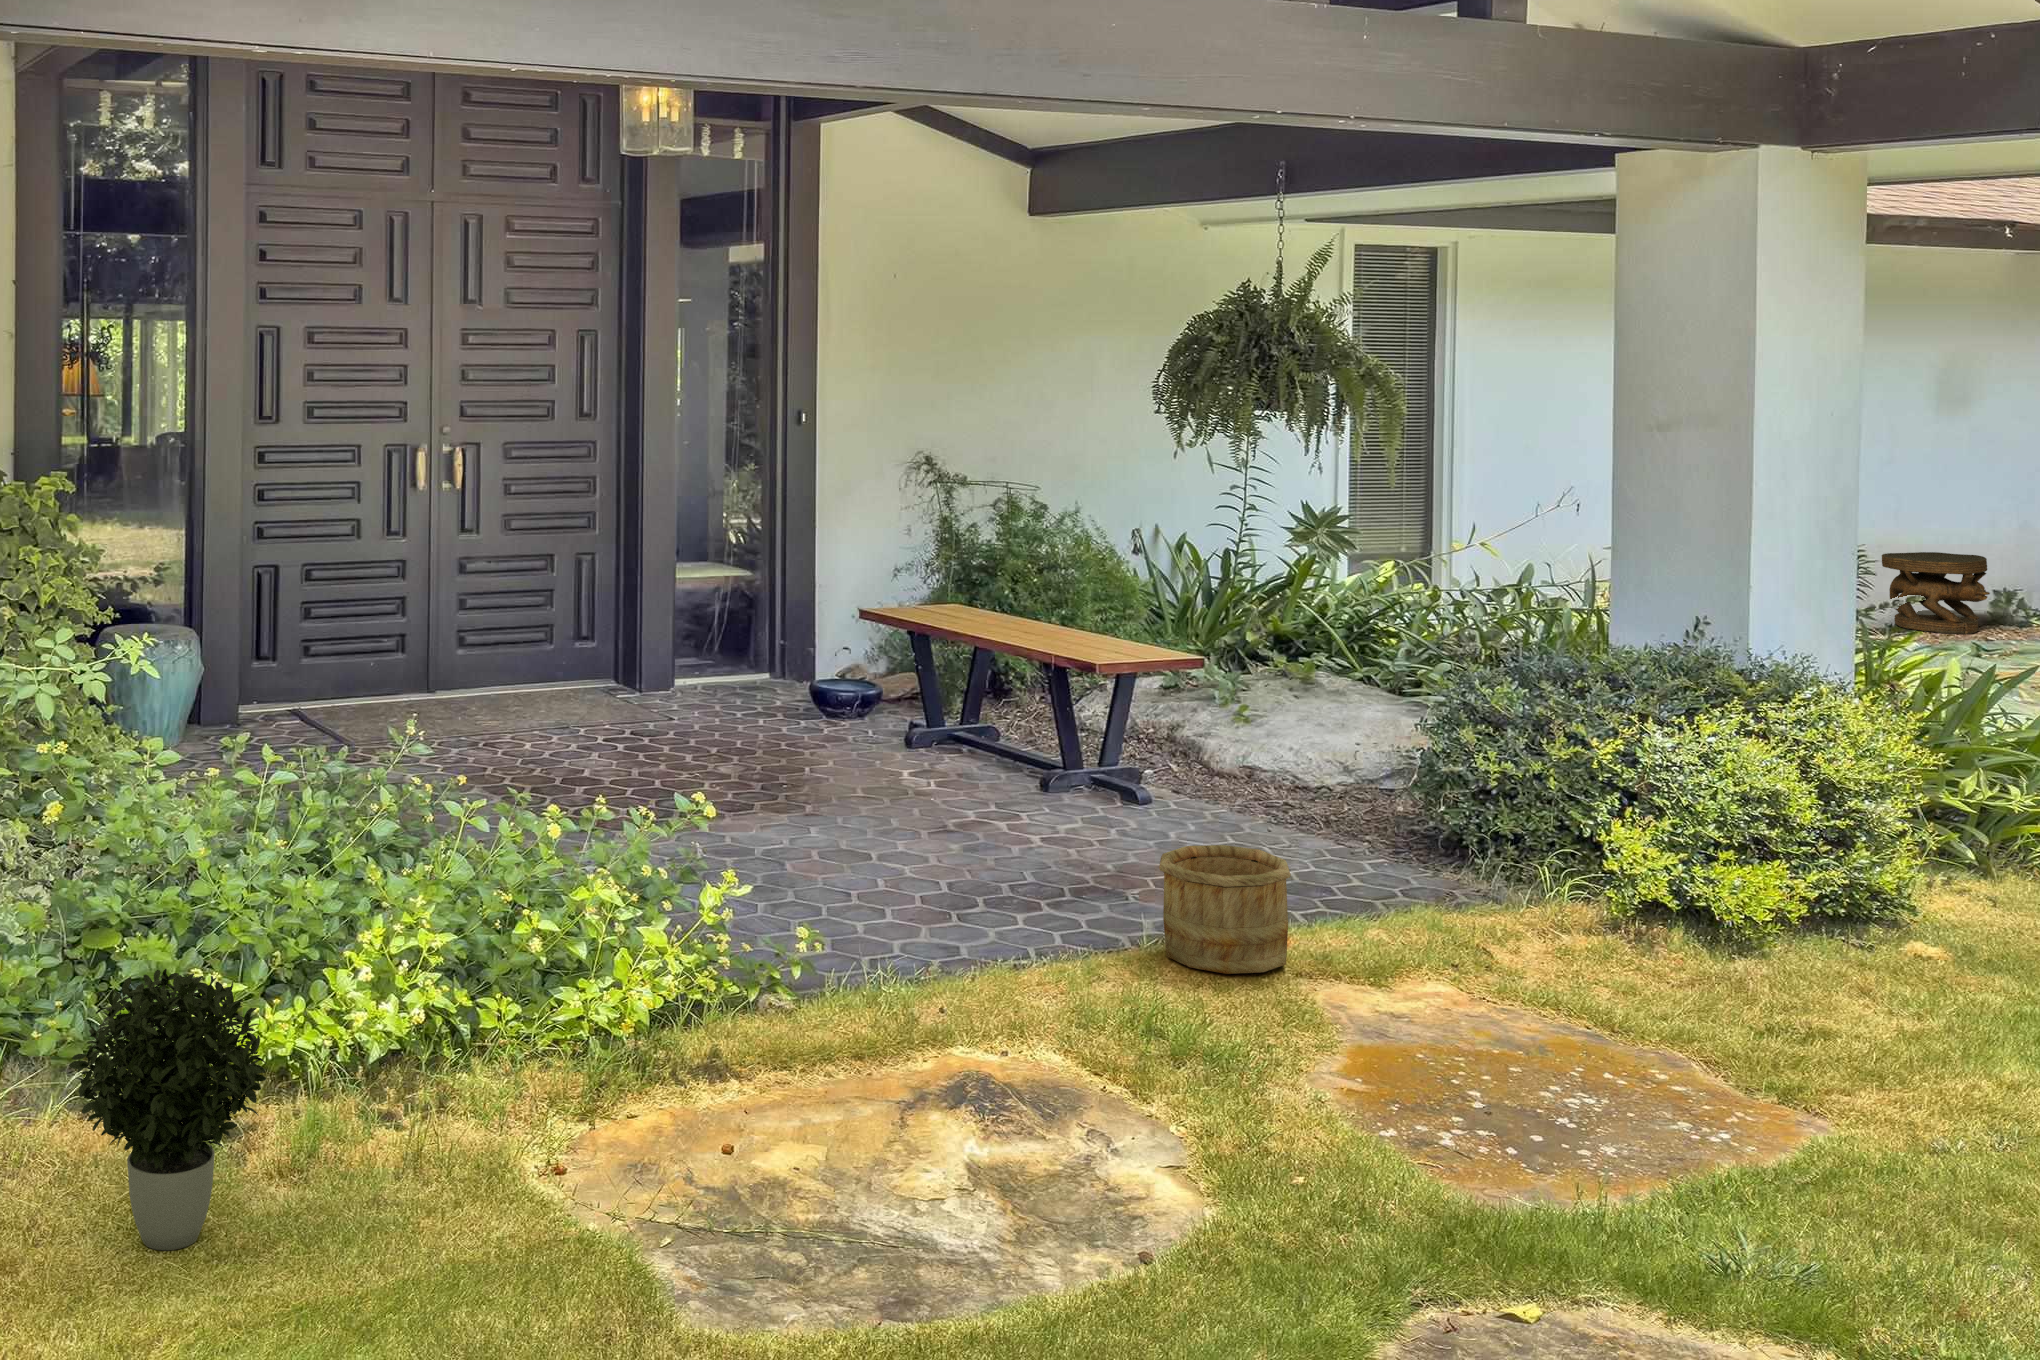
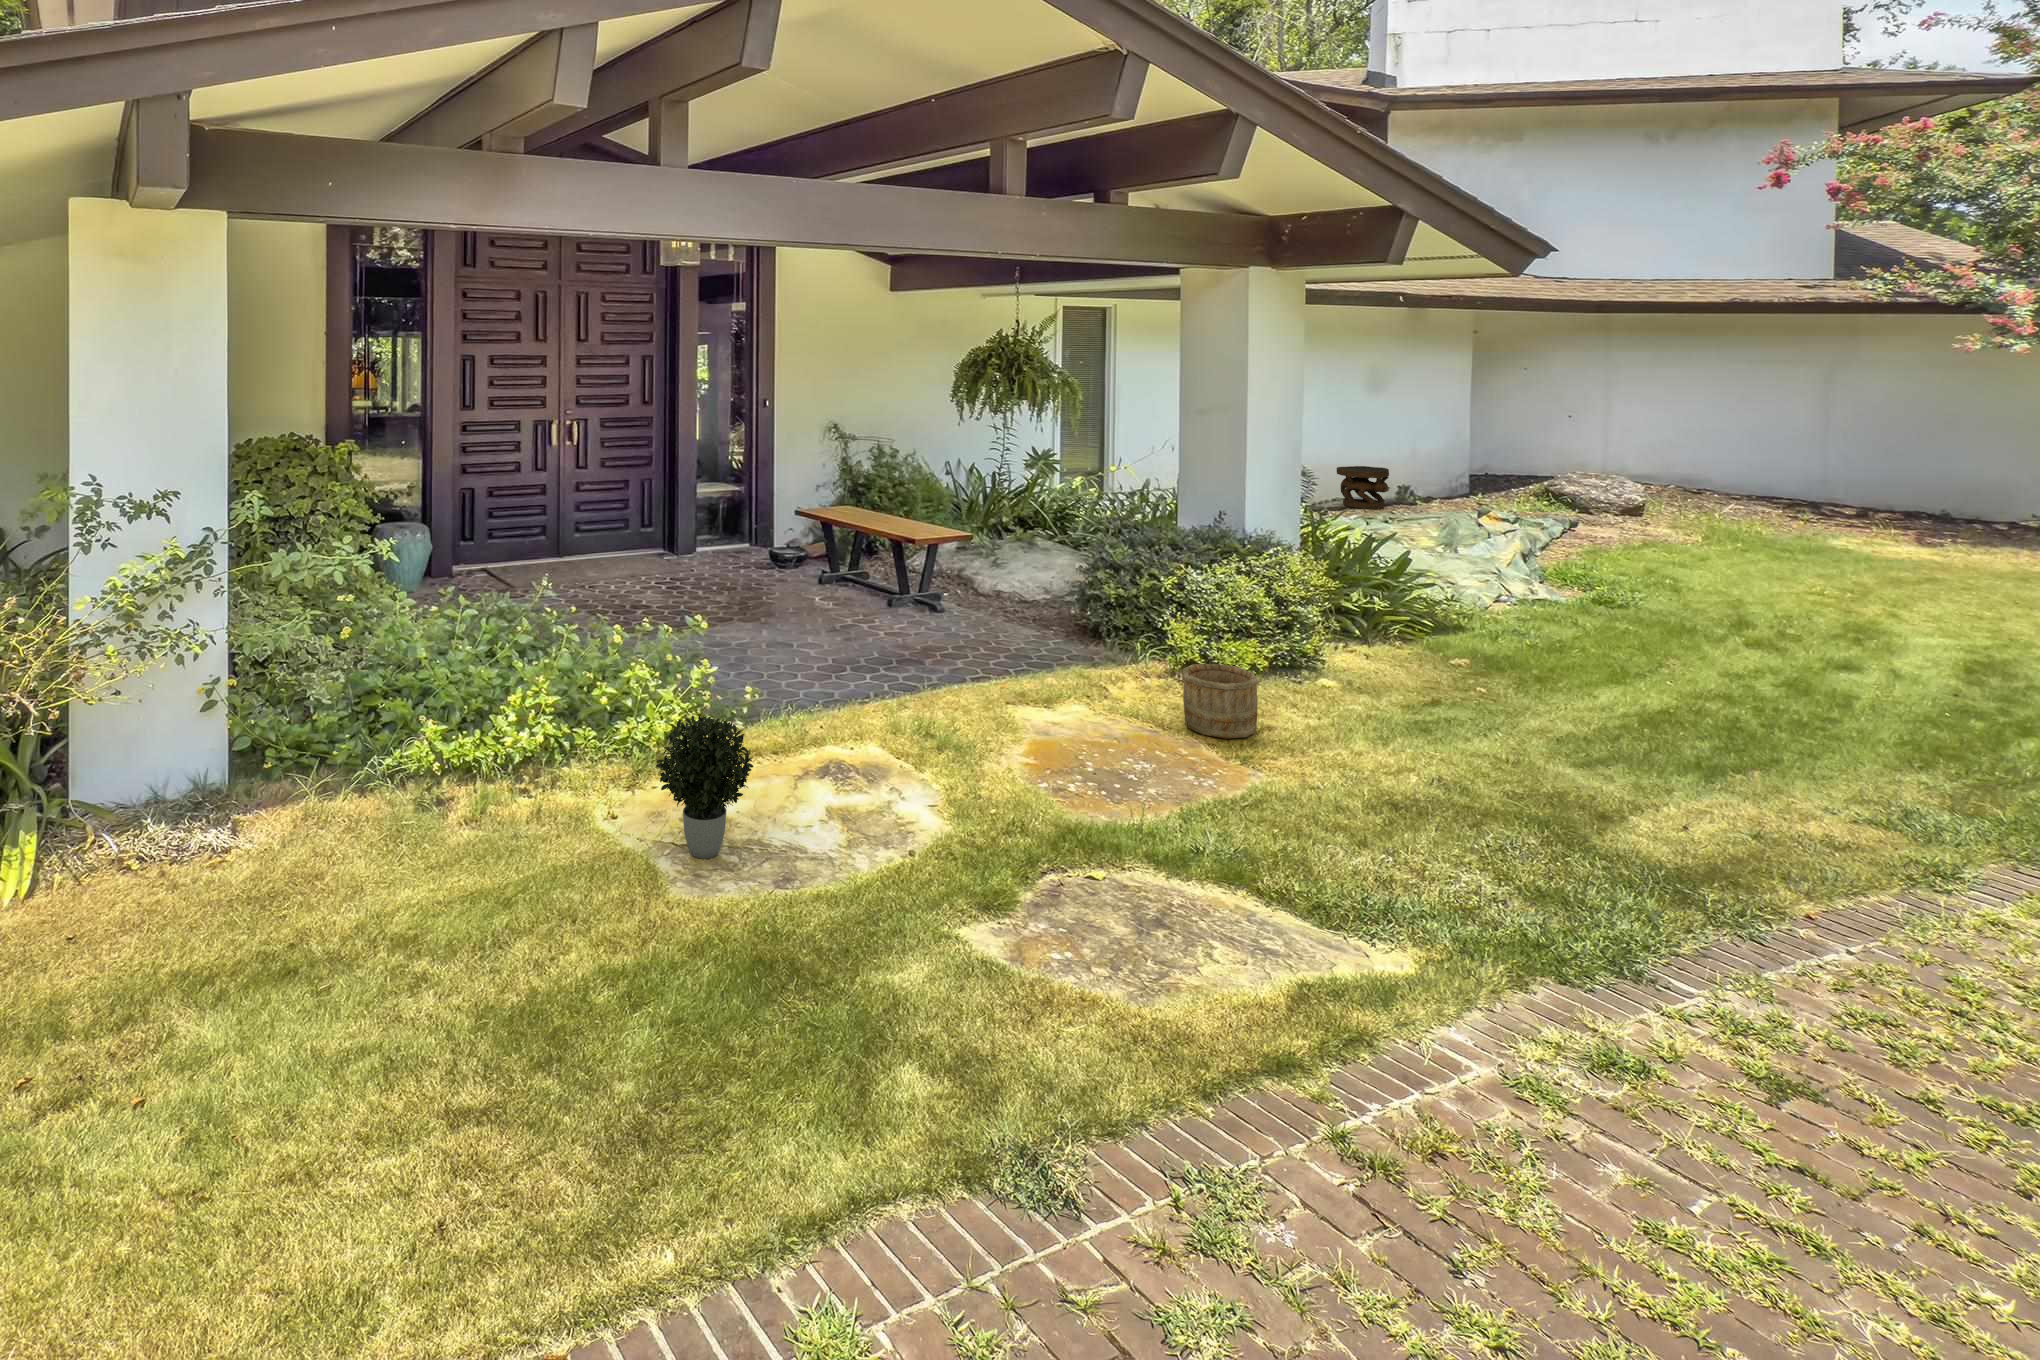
wooden bucket: present [1159,845,1291,974] -> present [1181,664,1259,739]
potted plant: present [69,969,266,1250] -> present [656,715,754,859]

